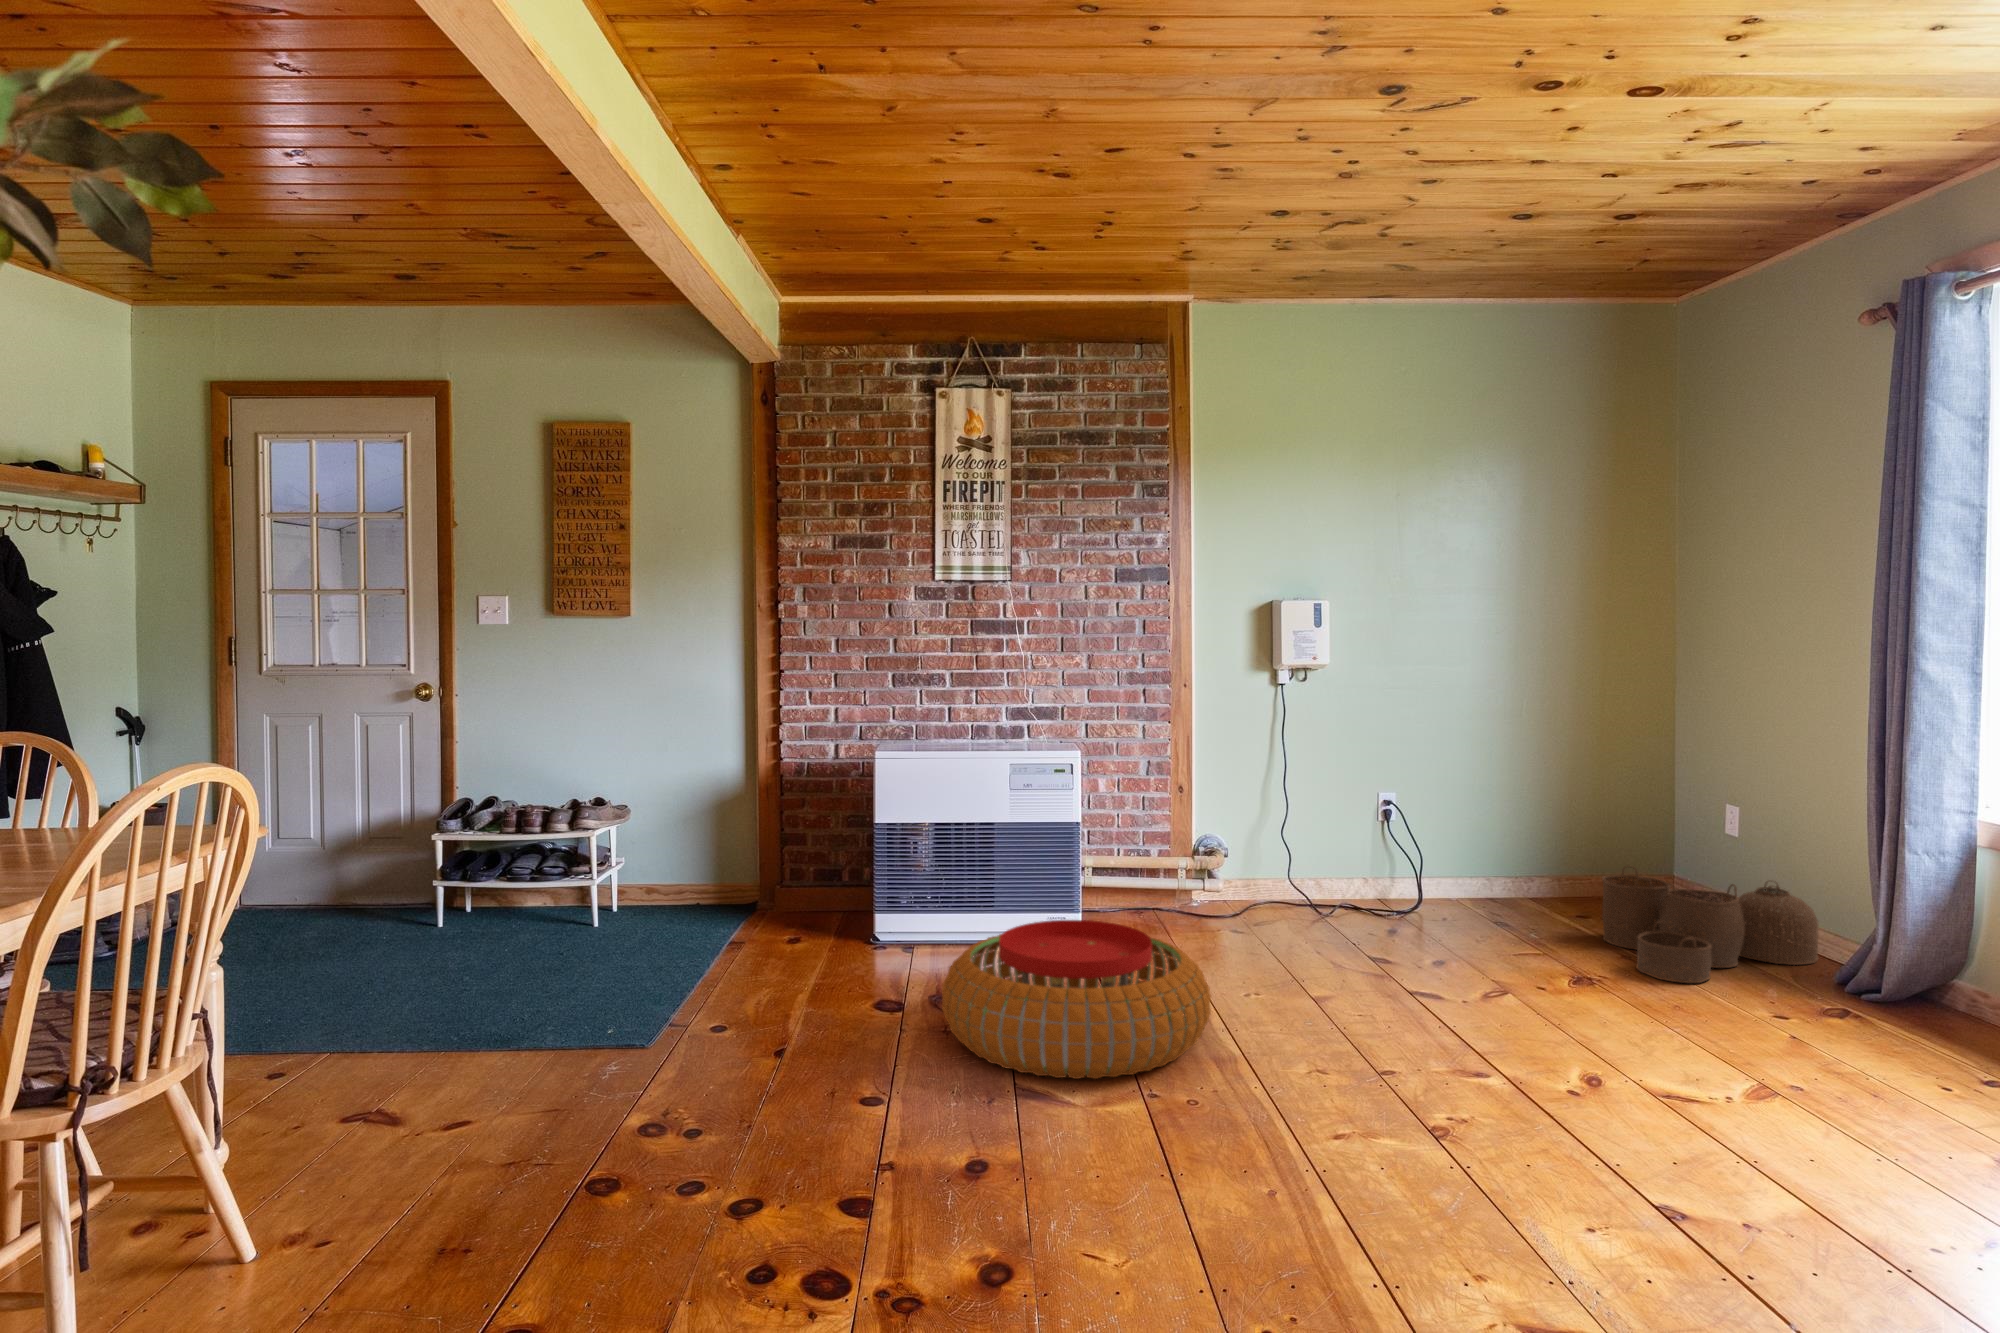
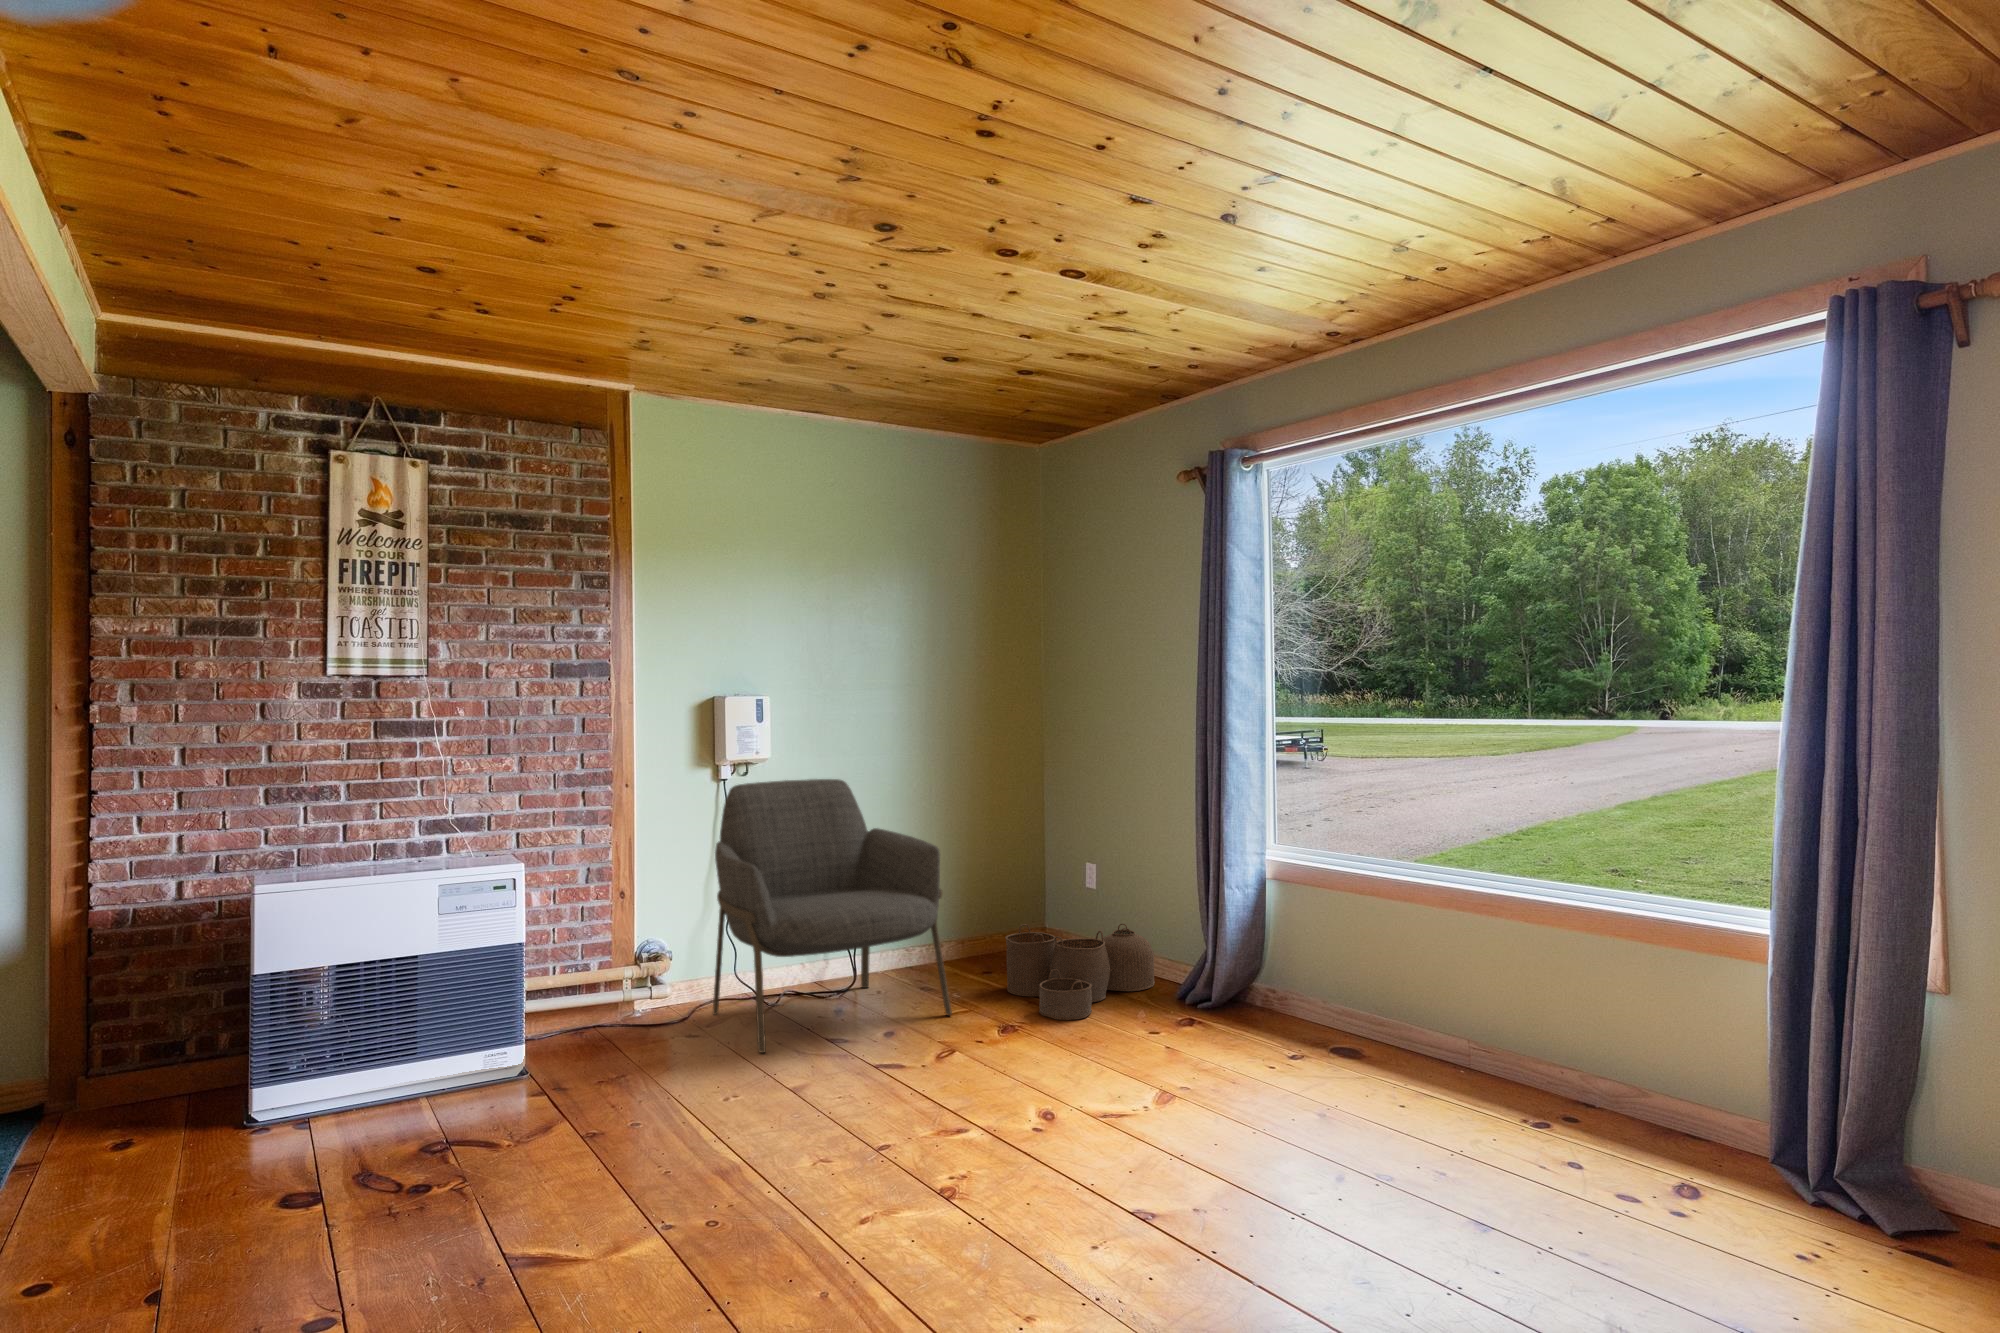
armchair: none [1263,687,1522,957] -> present [713,779,952,1053]
pouf: present [942,920,1211,1079] -> none [405,1053,714,1238]

